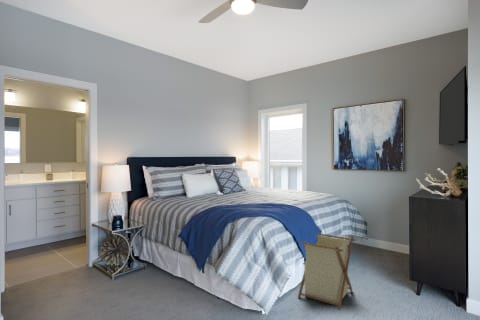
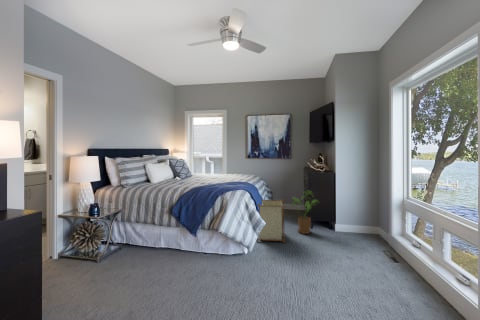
house plant: none [370,228,420,303] -> present [293,191,317,234]

